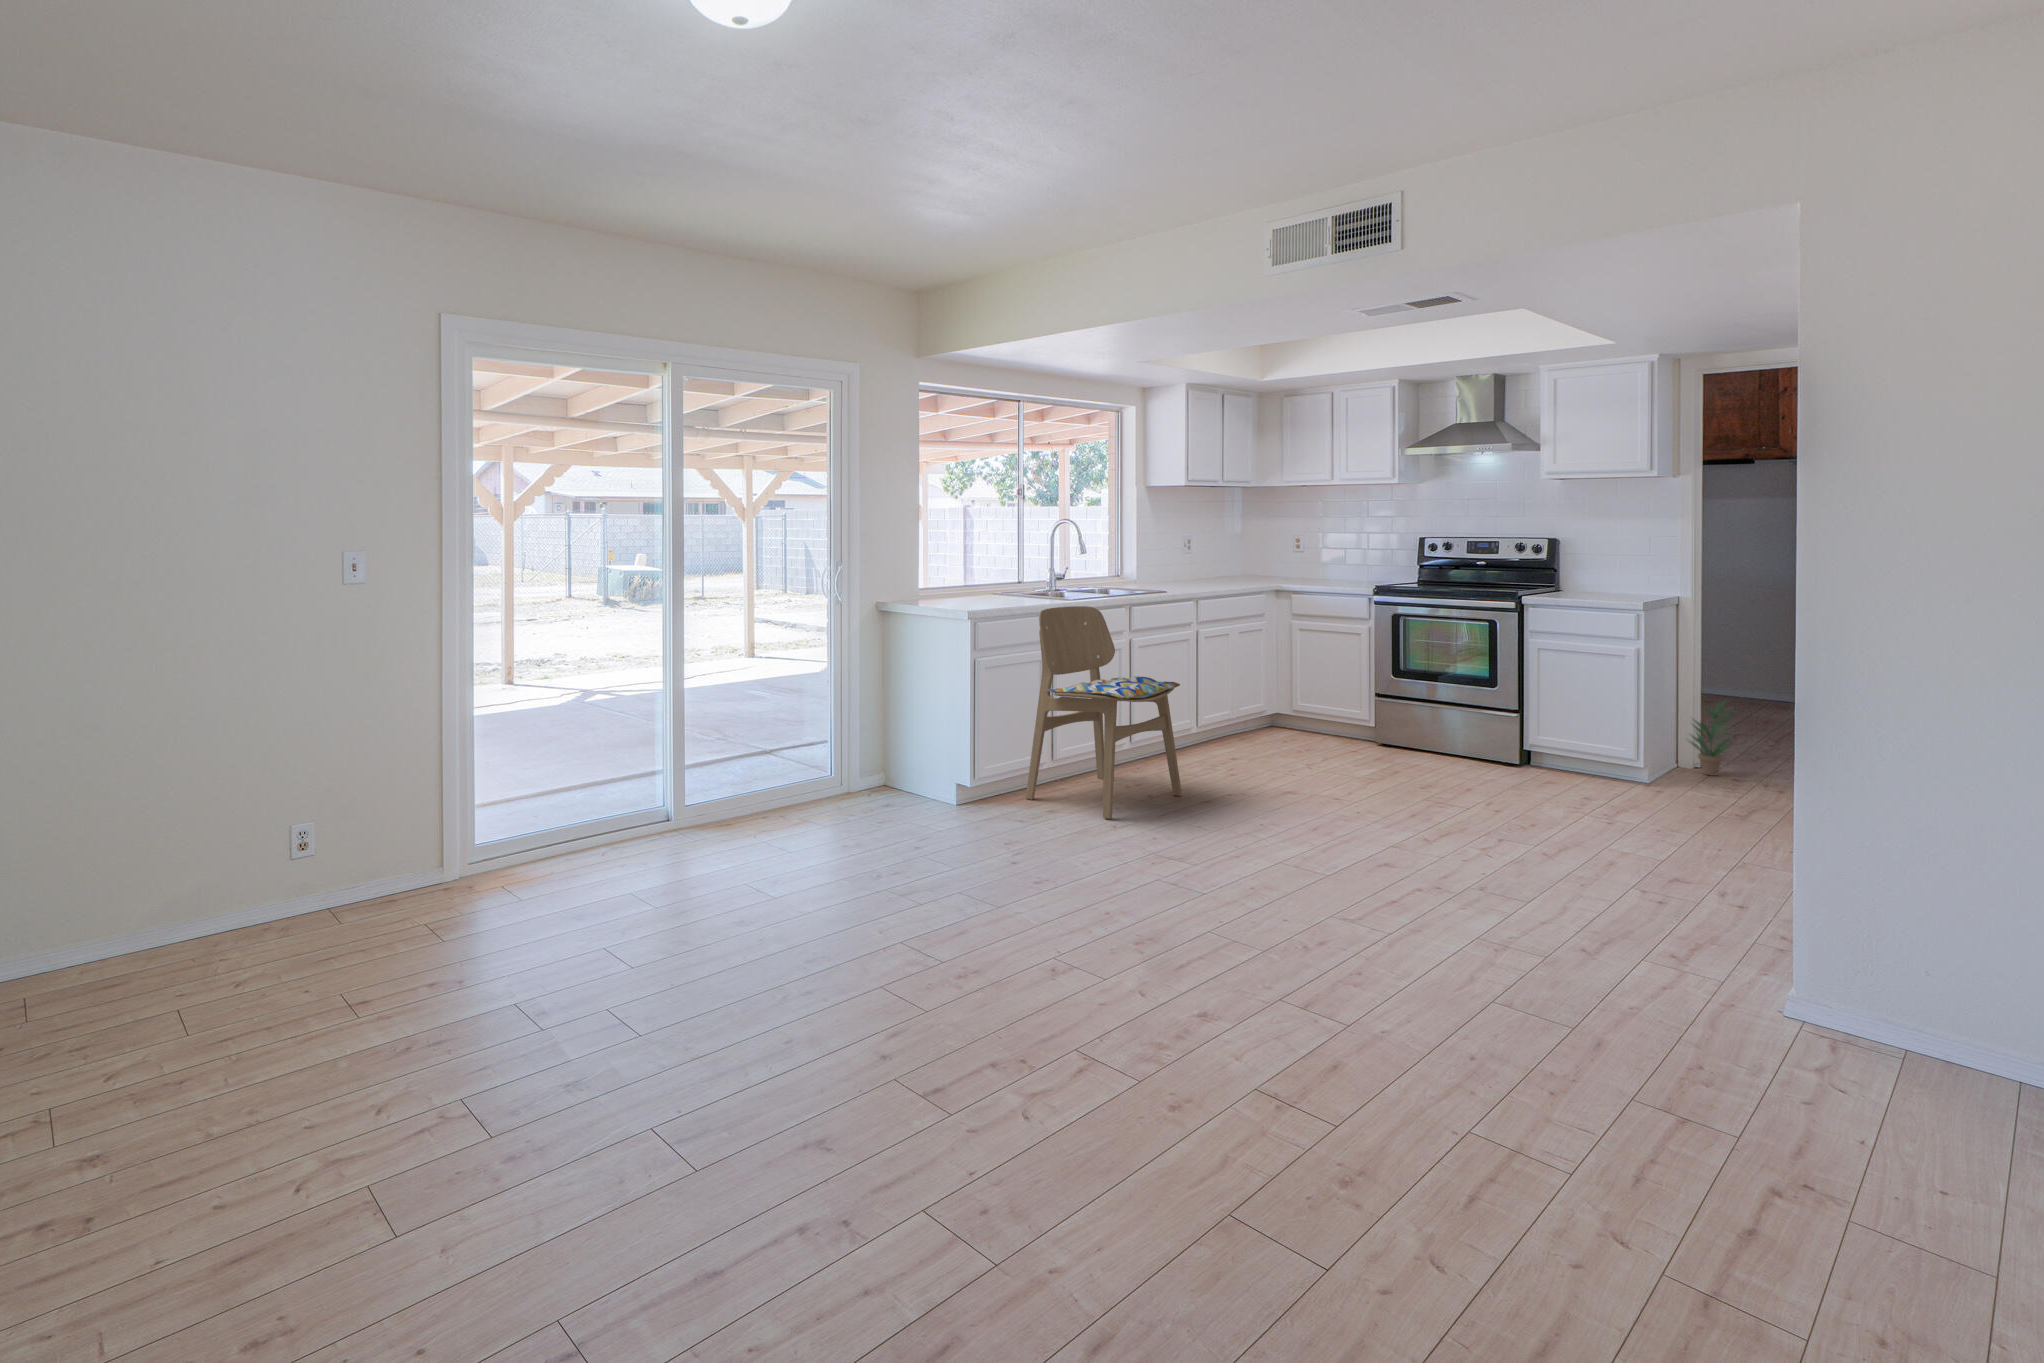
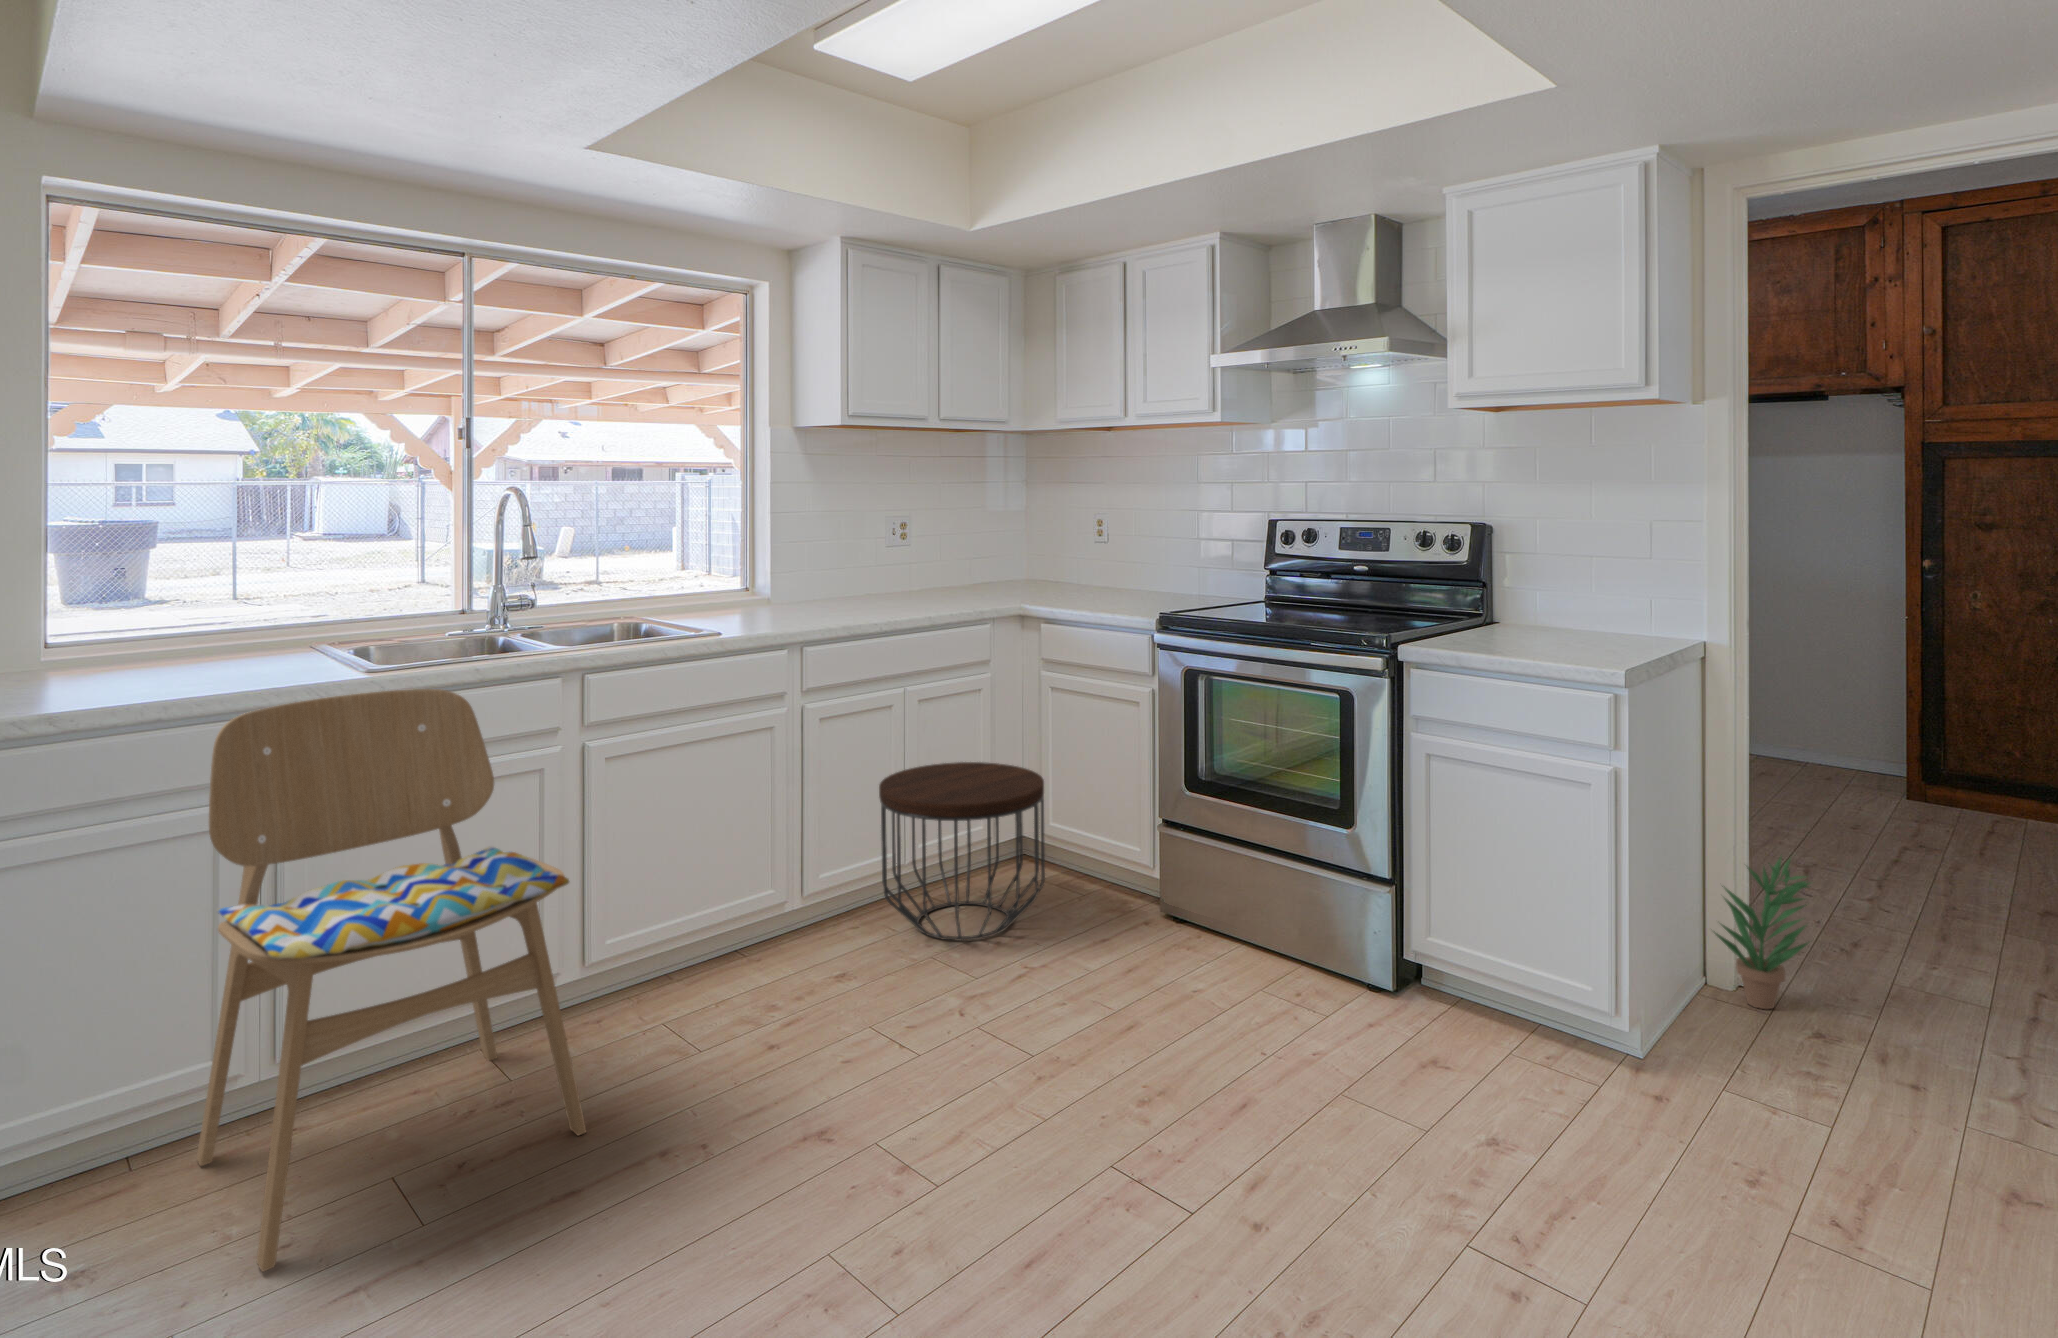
side table: none [1229,666,1319,751] -> present [879,762,1045,941]

